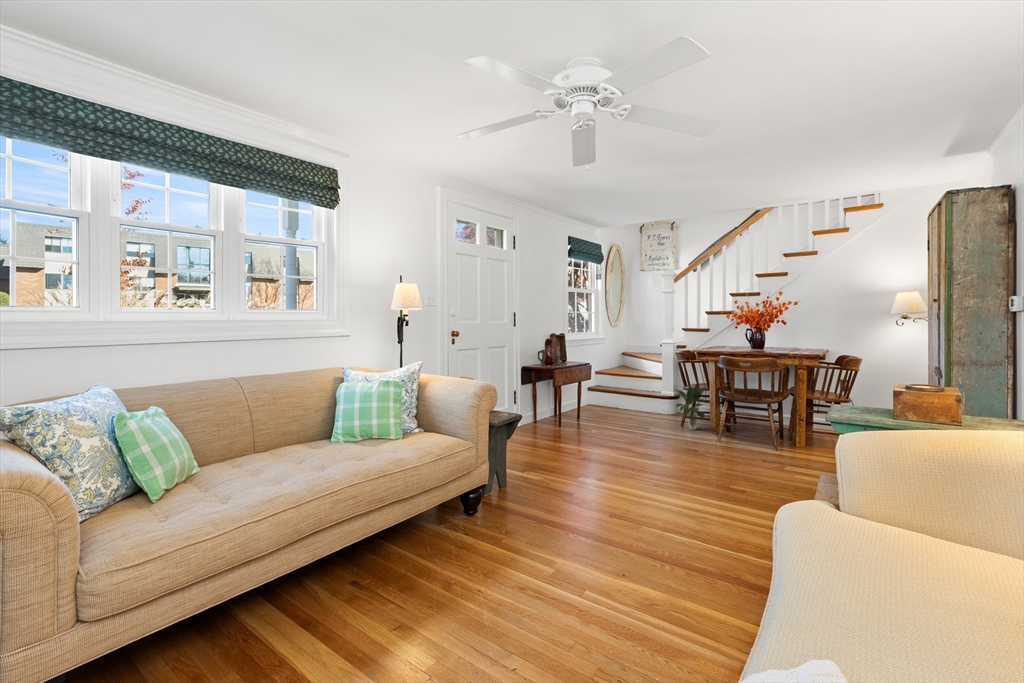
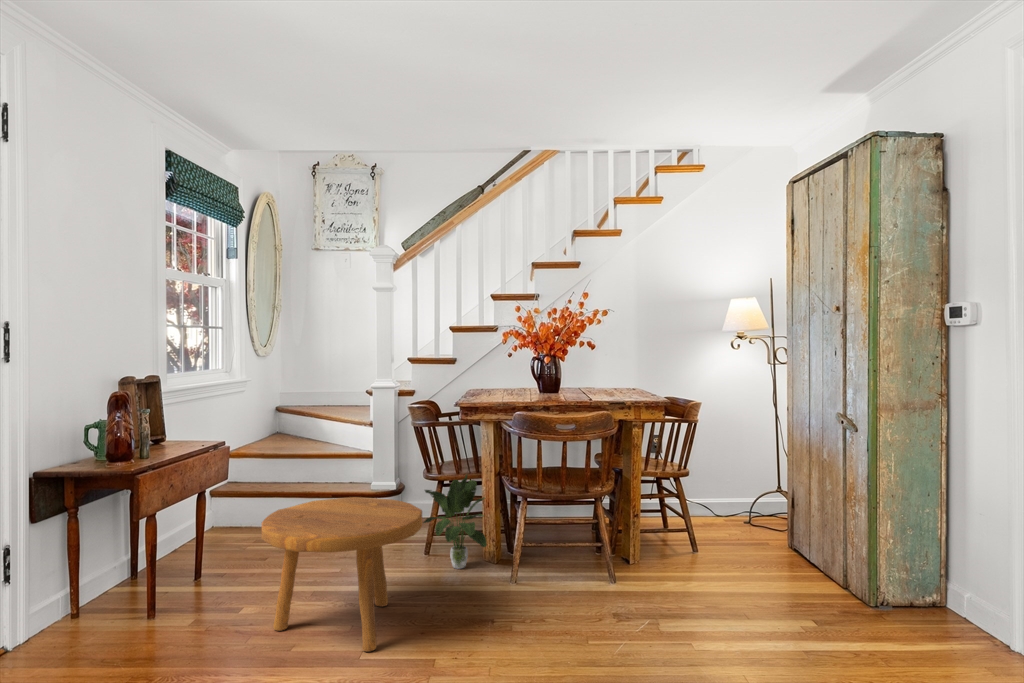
footstool: none [597,387,664,444] -> present [261,497,422,652]

